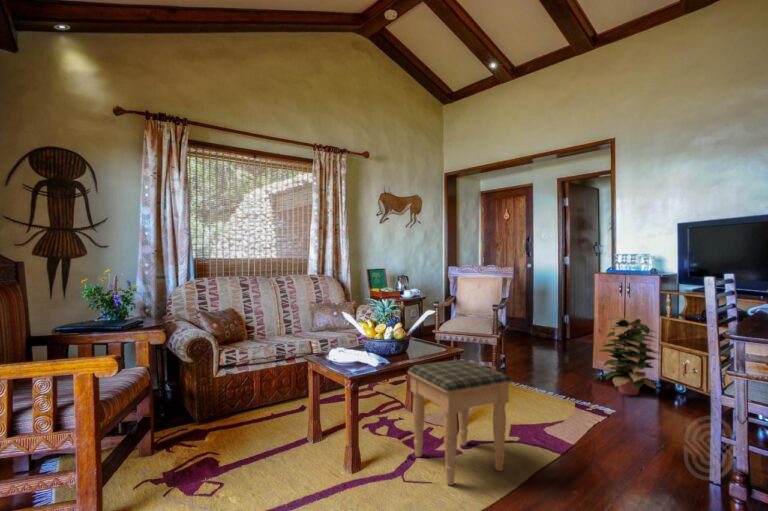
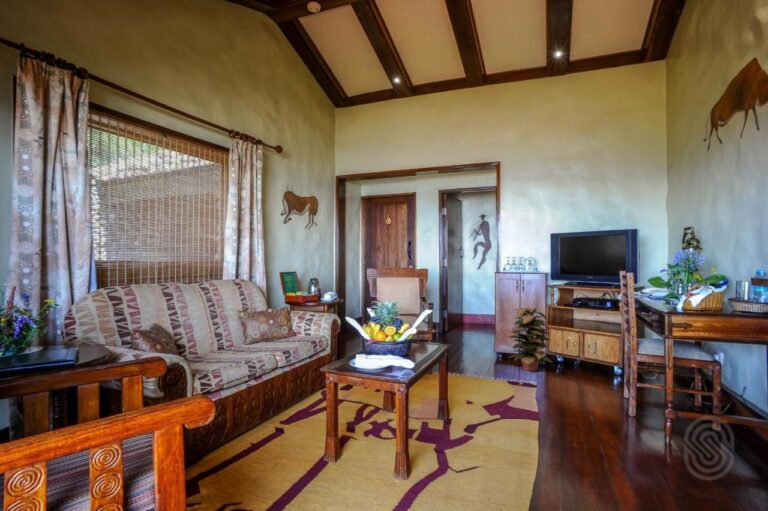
footstool: present [408,359,512,485] -> none [430,352,522,466]

